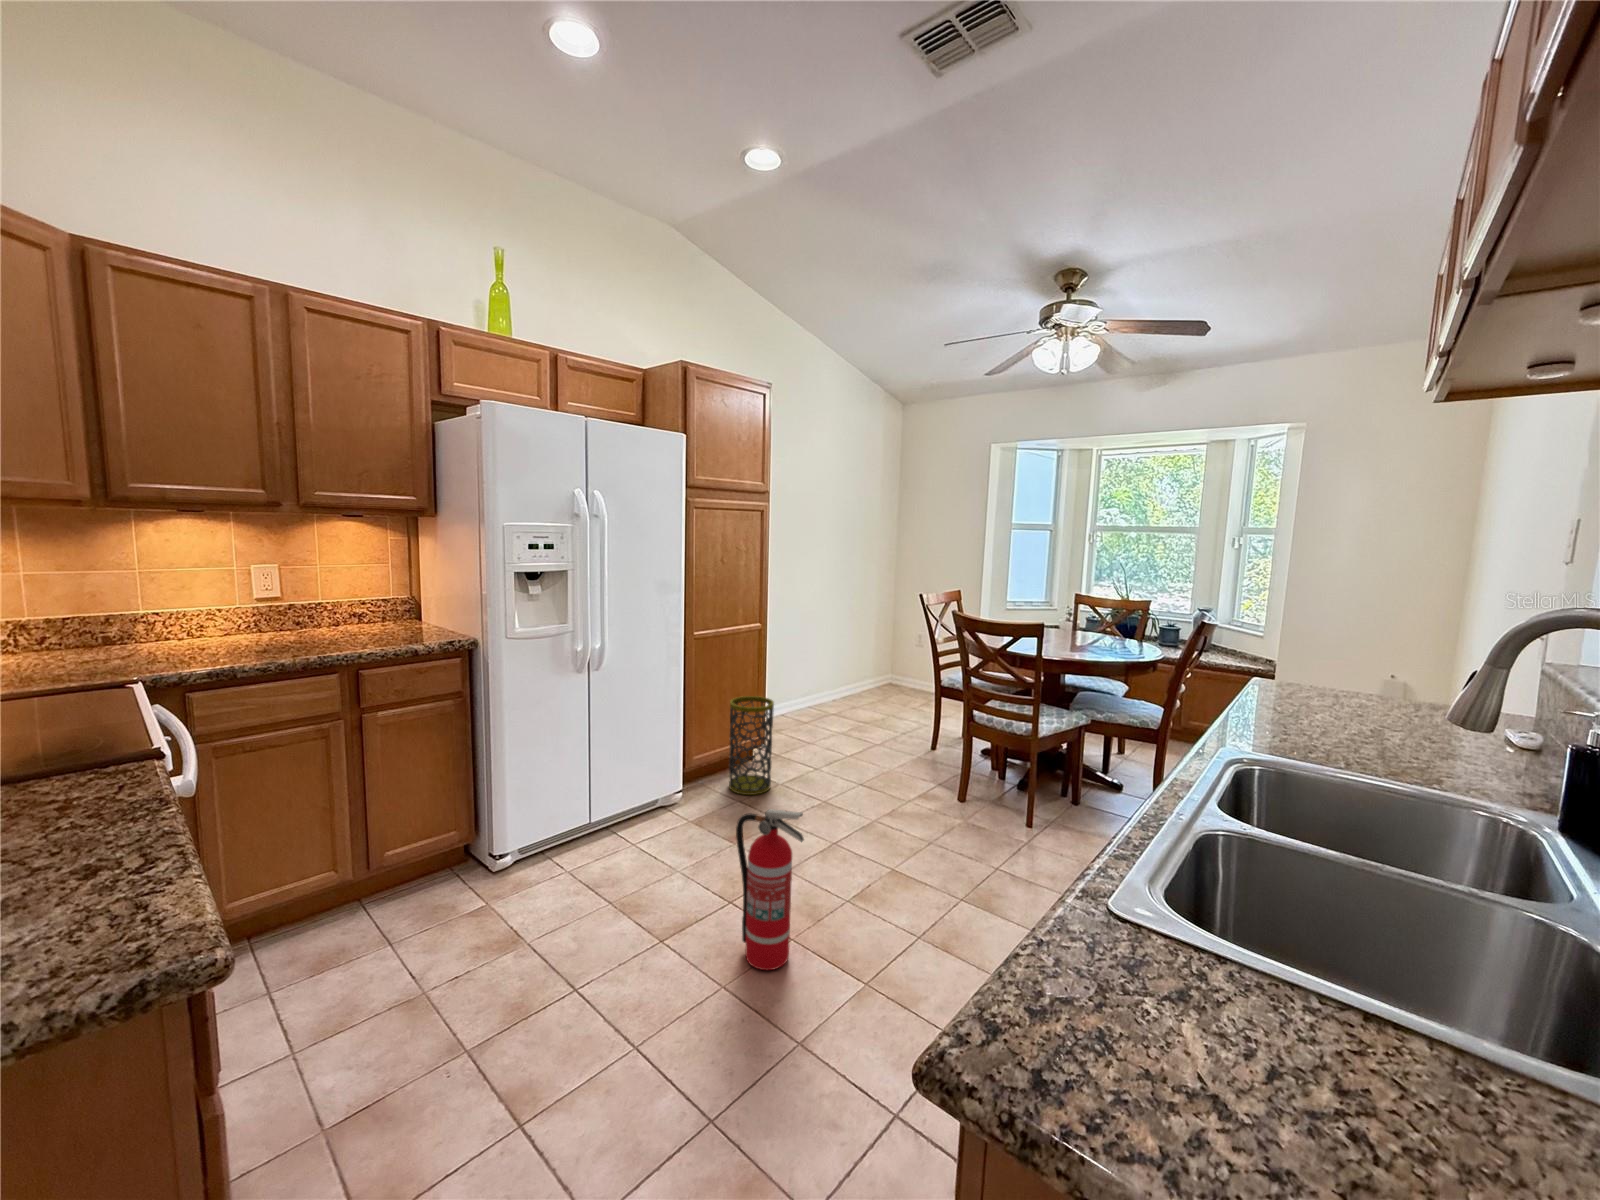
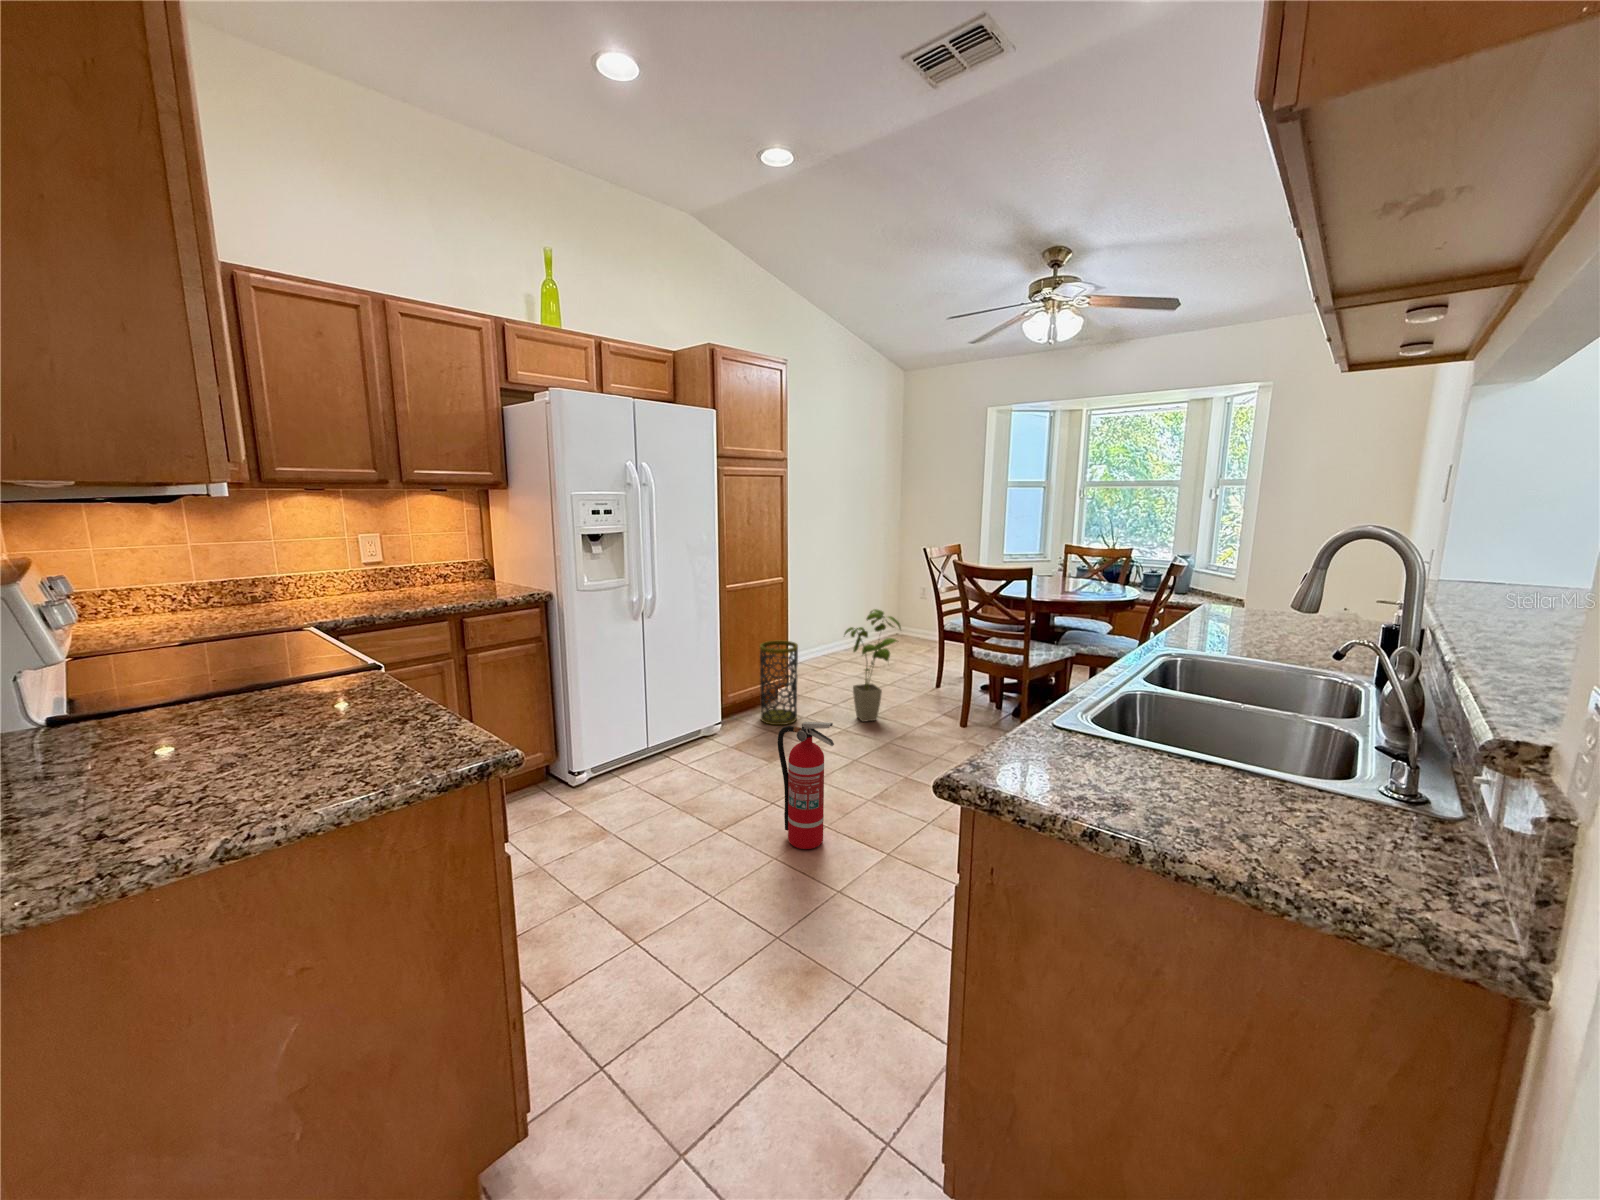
house plant: none [826,664,892,793] -> present [844,609,901,722]

